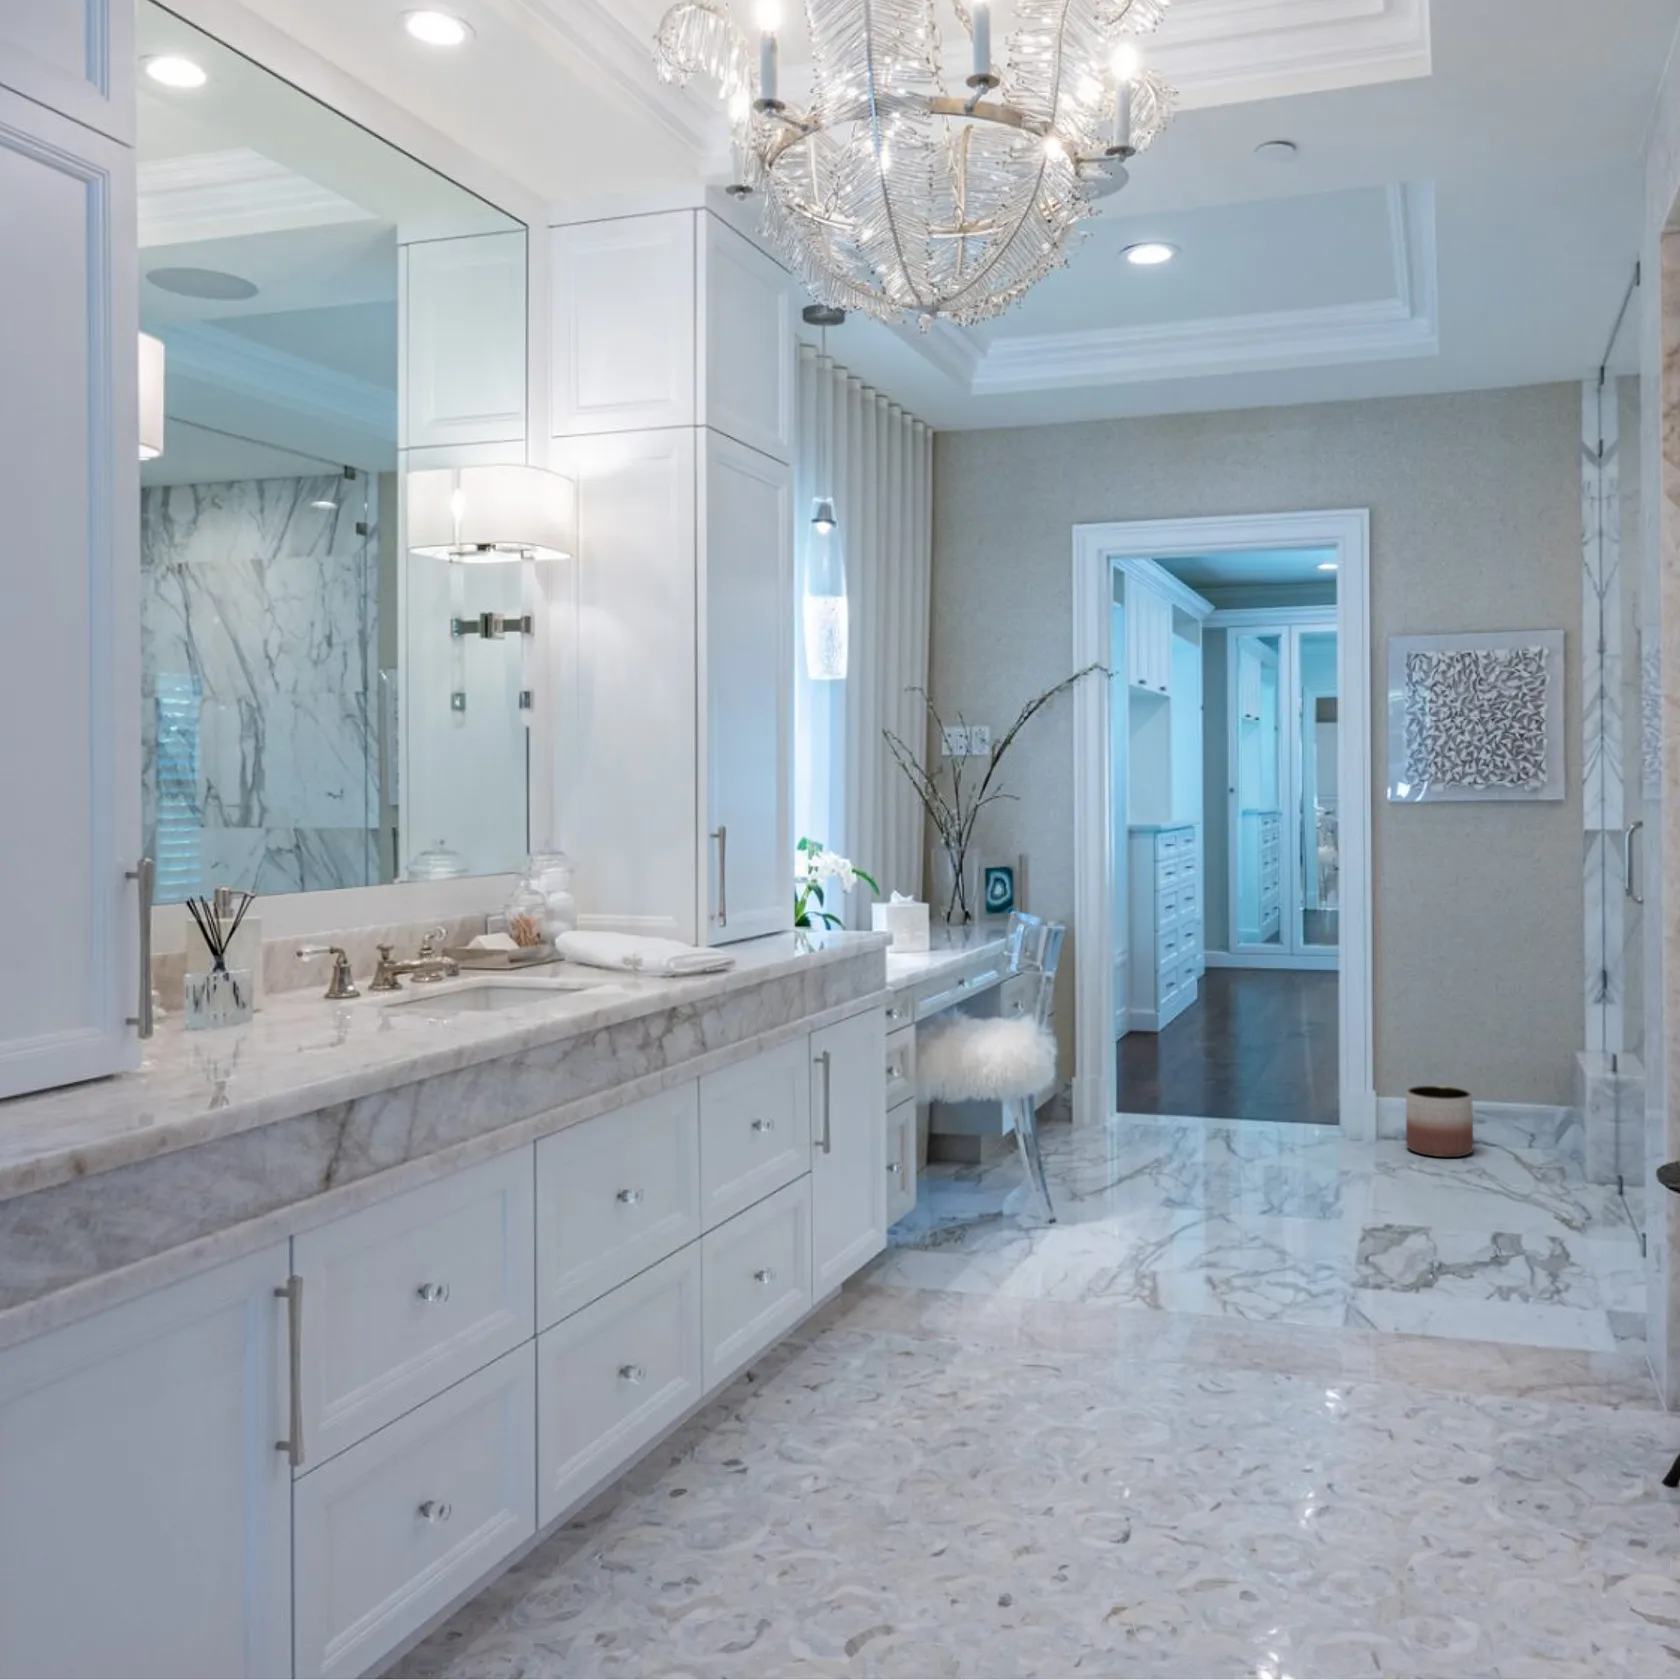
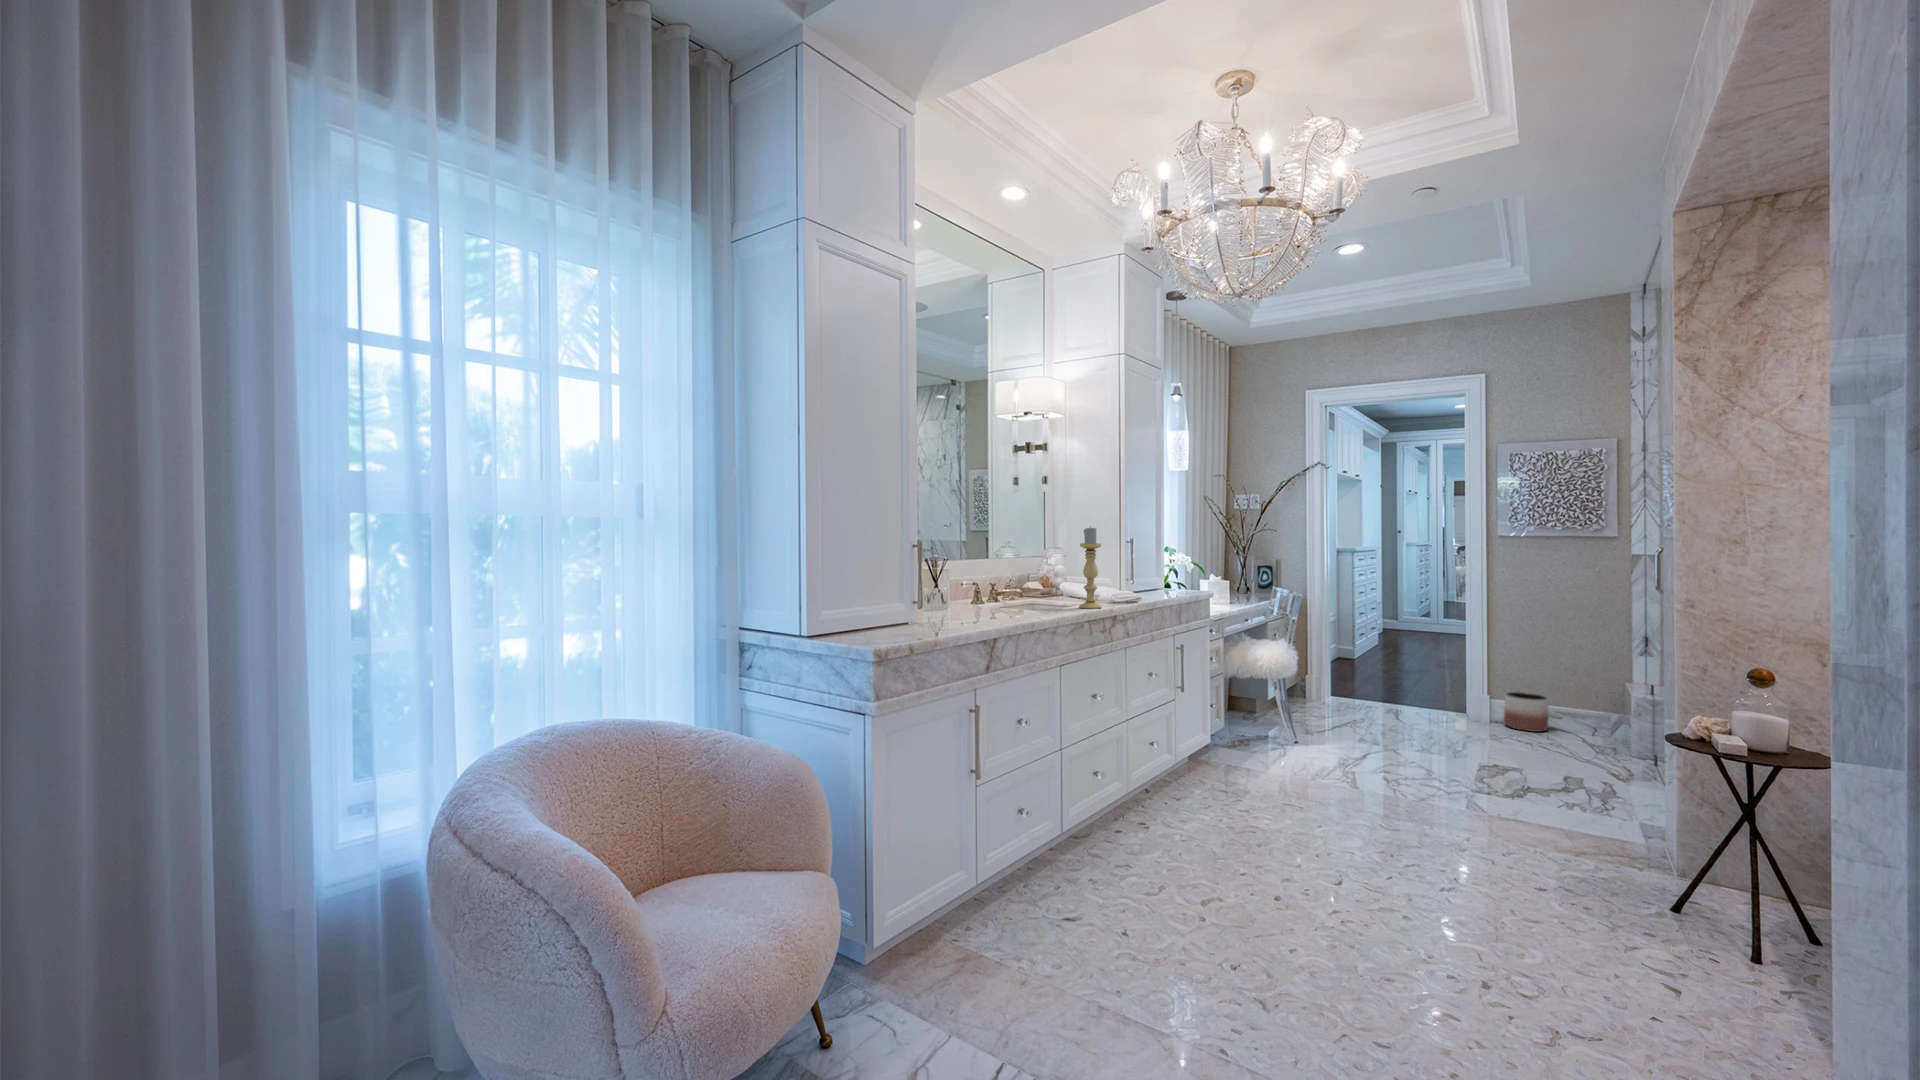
candle holder: none [594,796,645,985] -> present [1079,526,1102,609]

